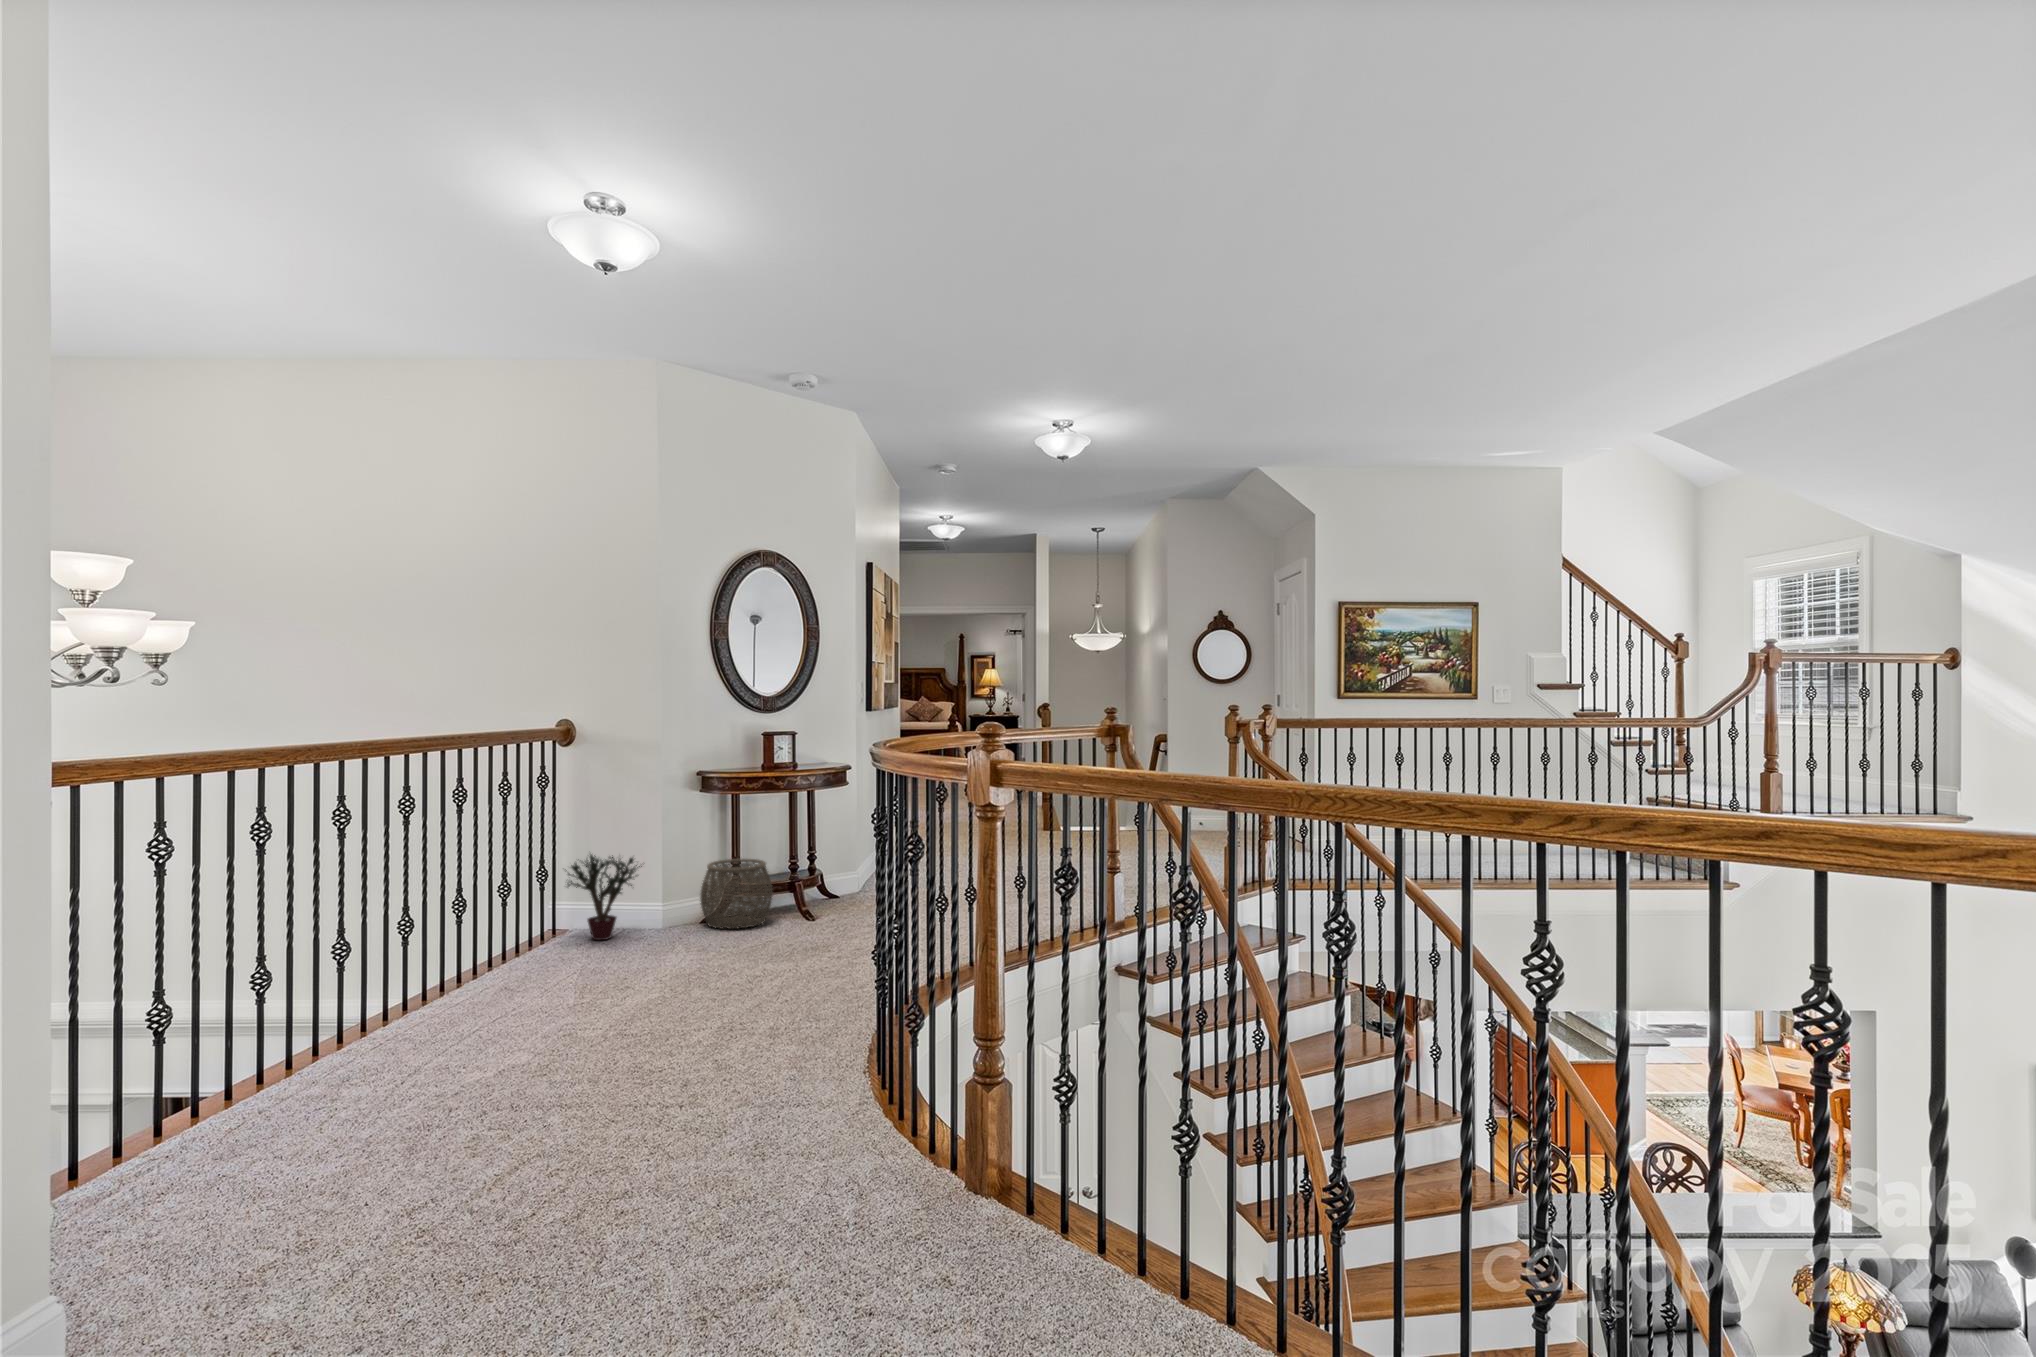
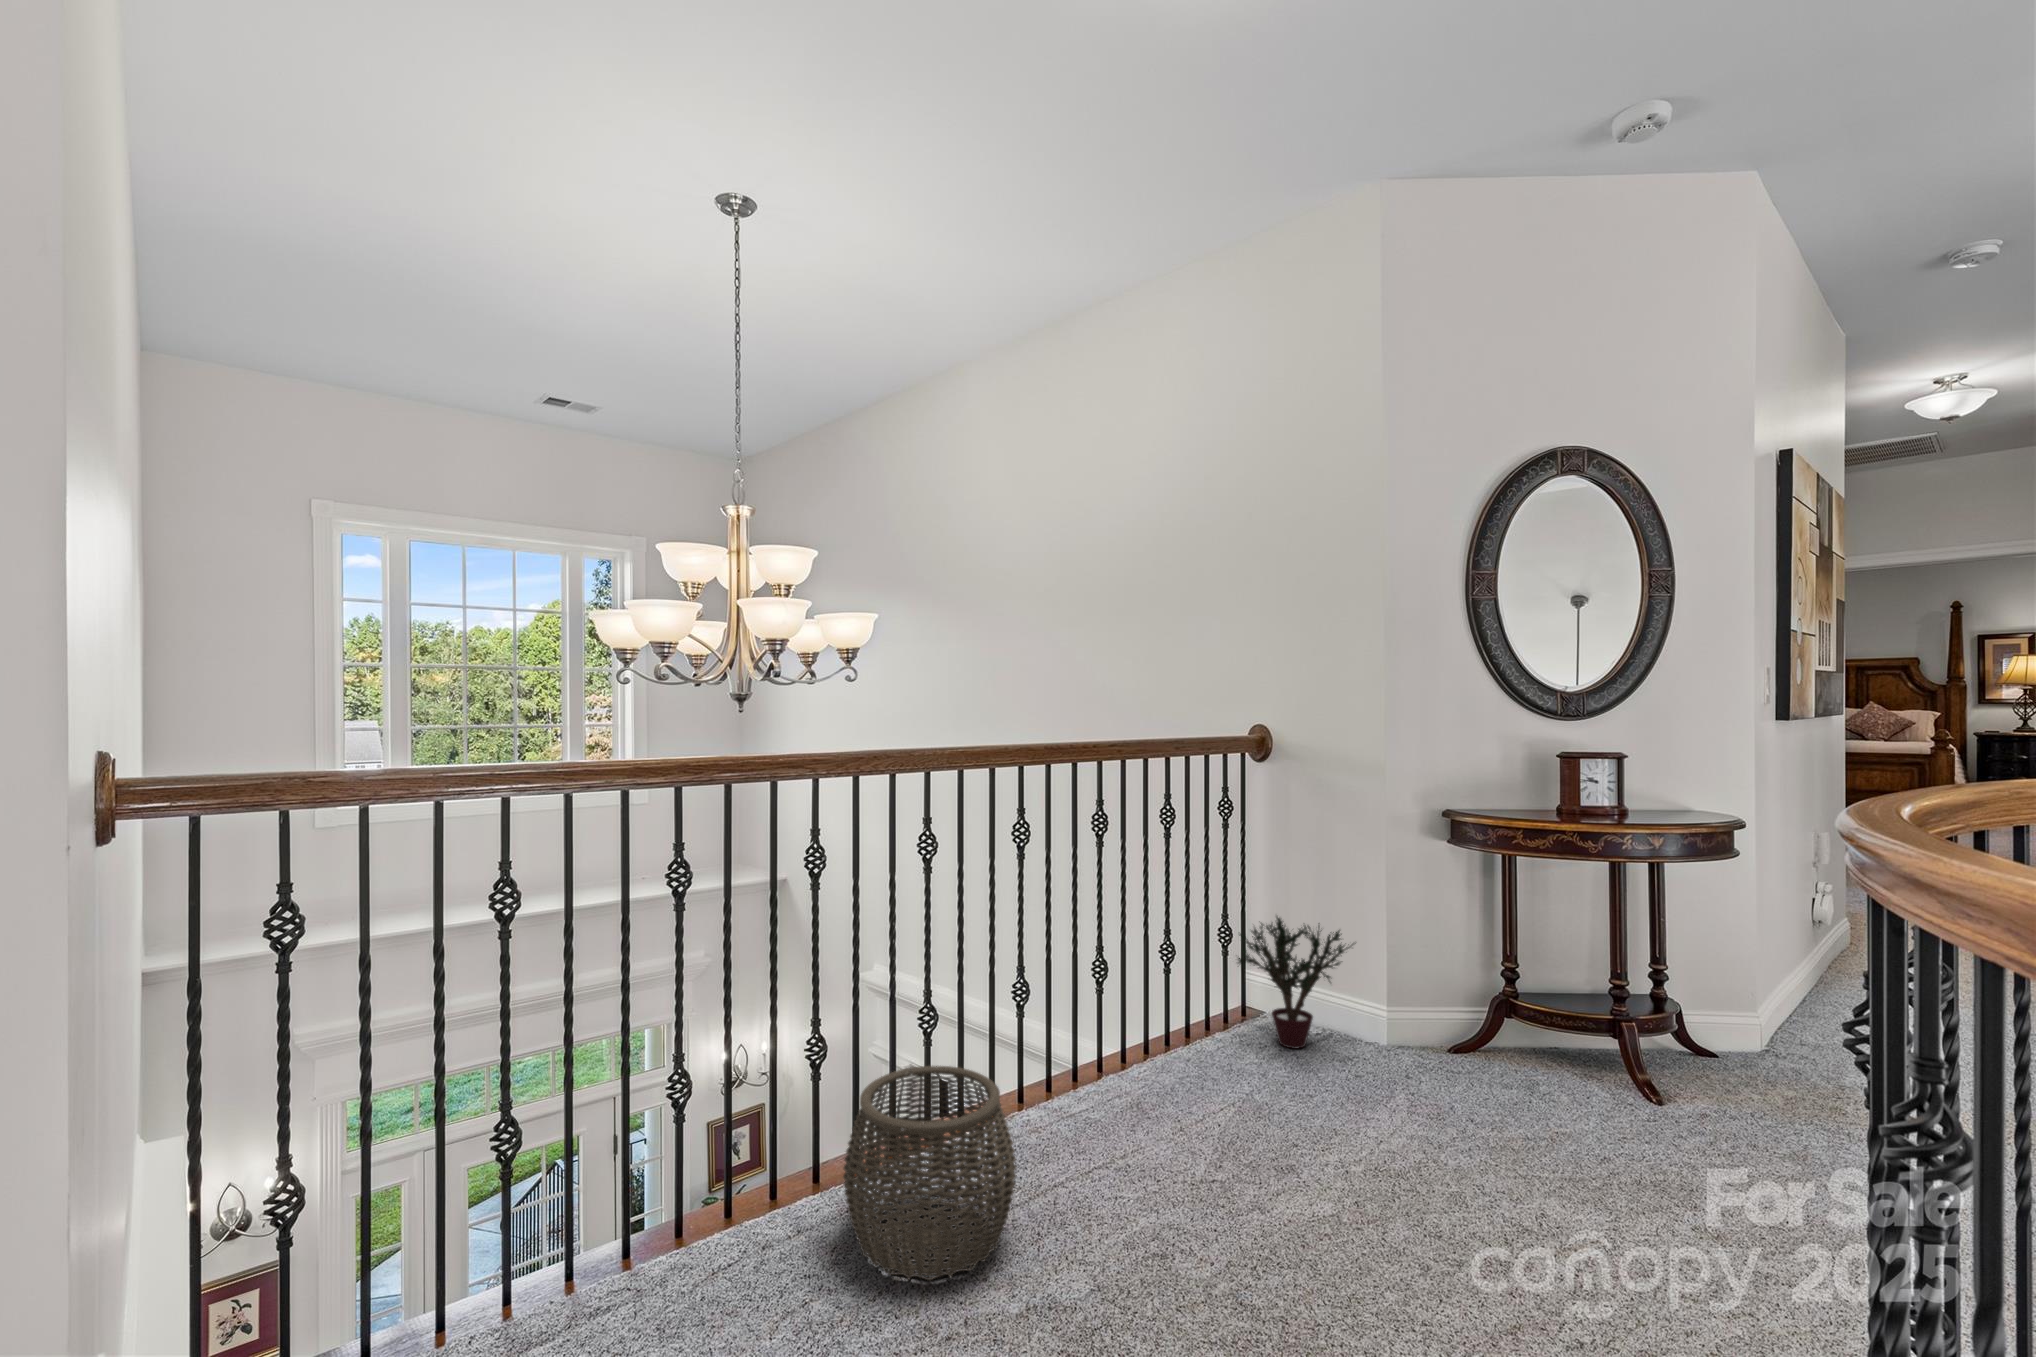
woven basket: present [700,859,773,929] -> present [843,1066,1017,1280]

